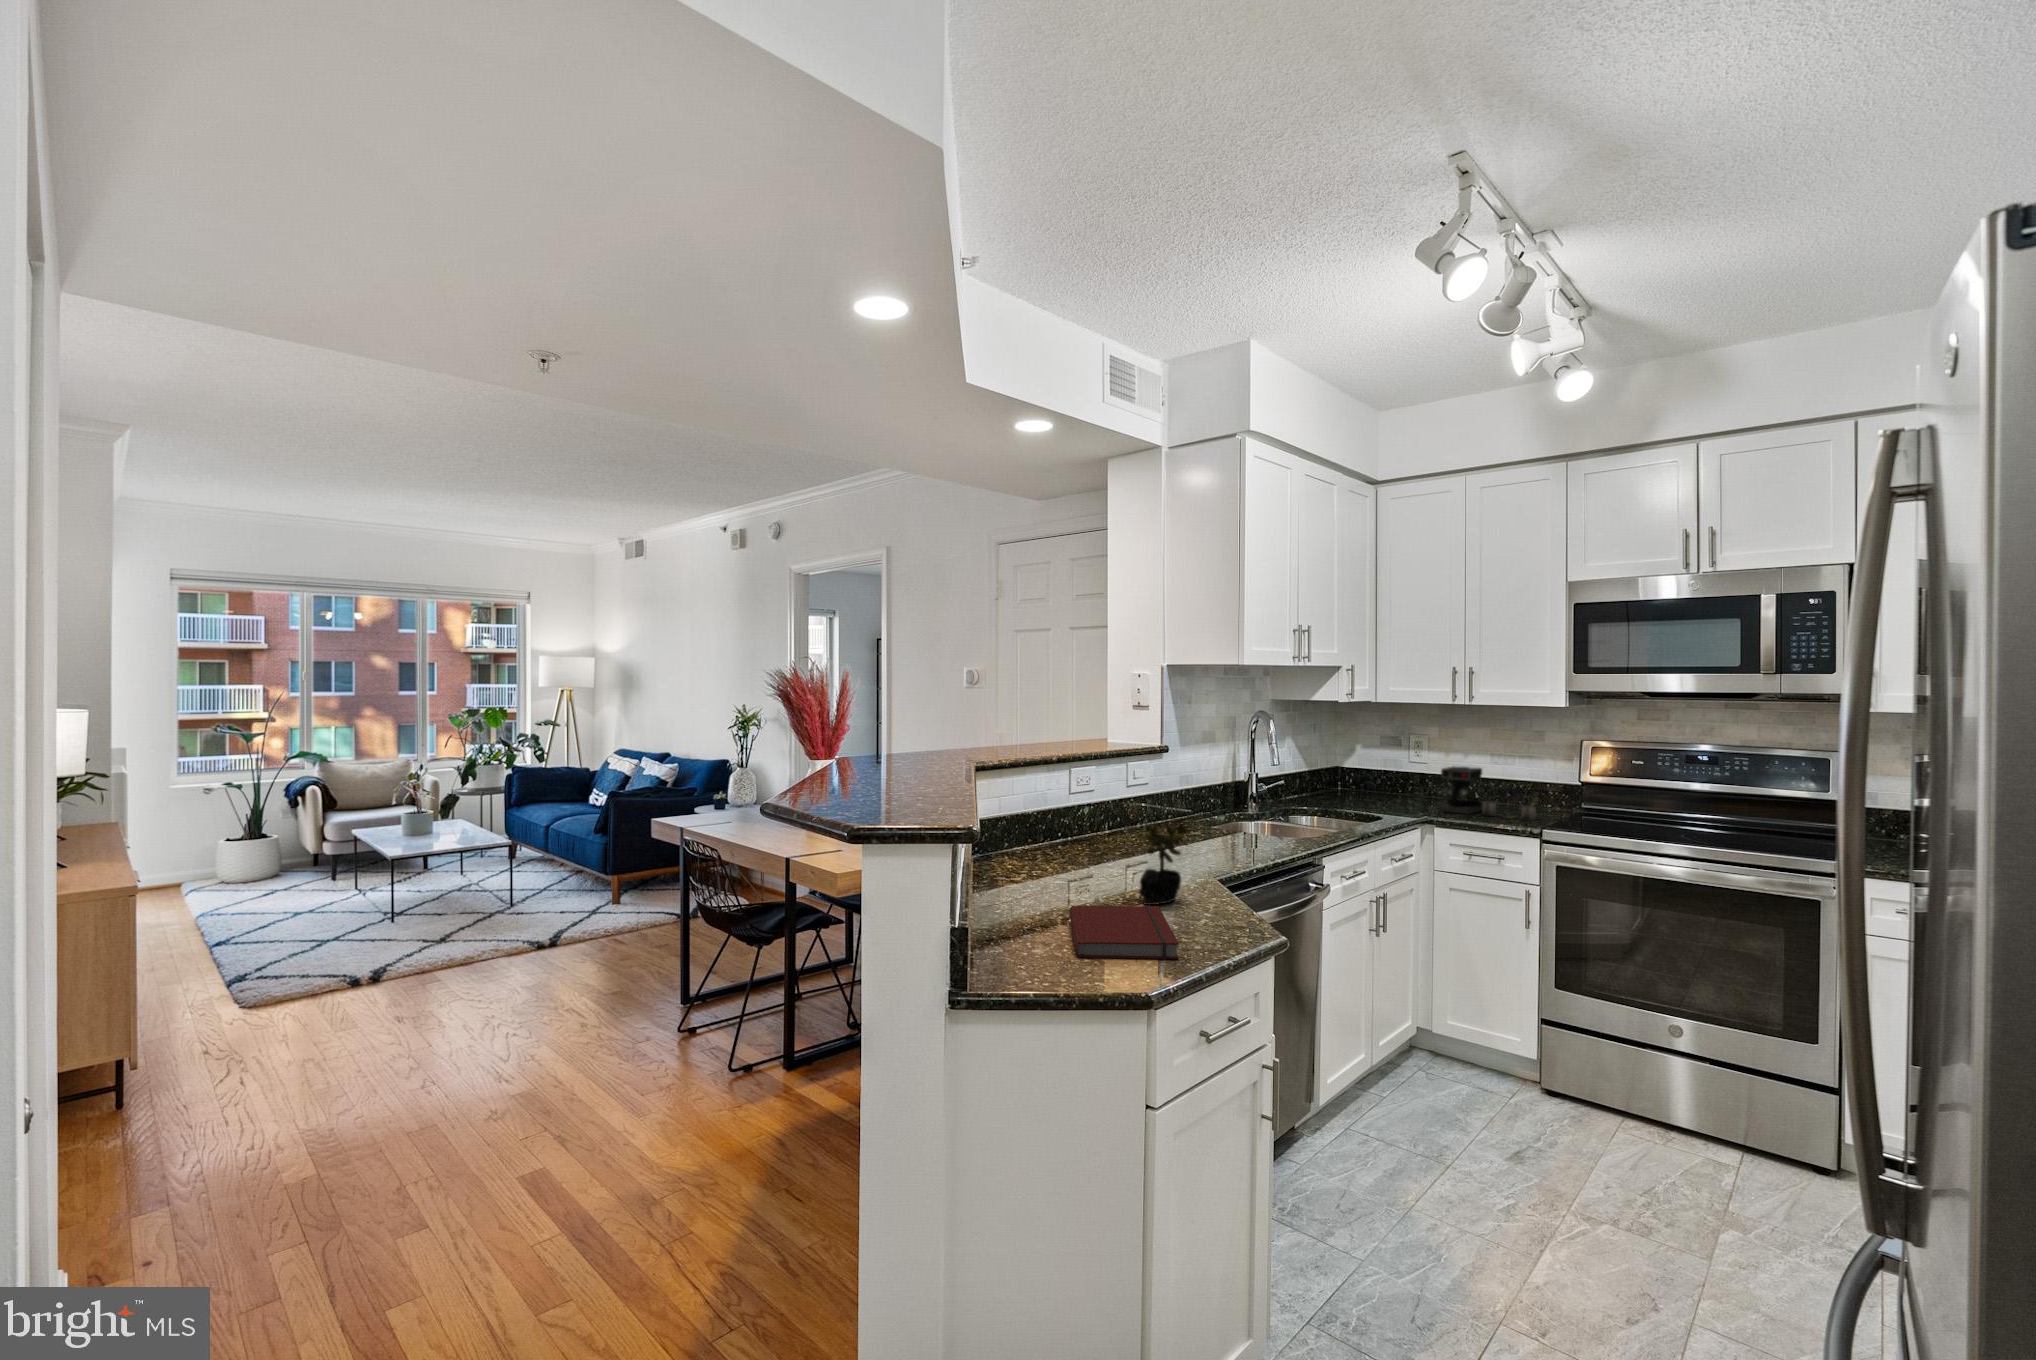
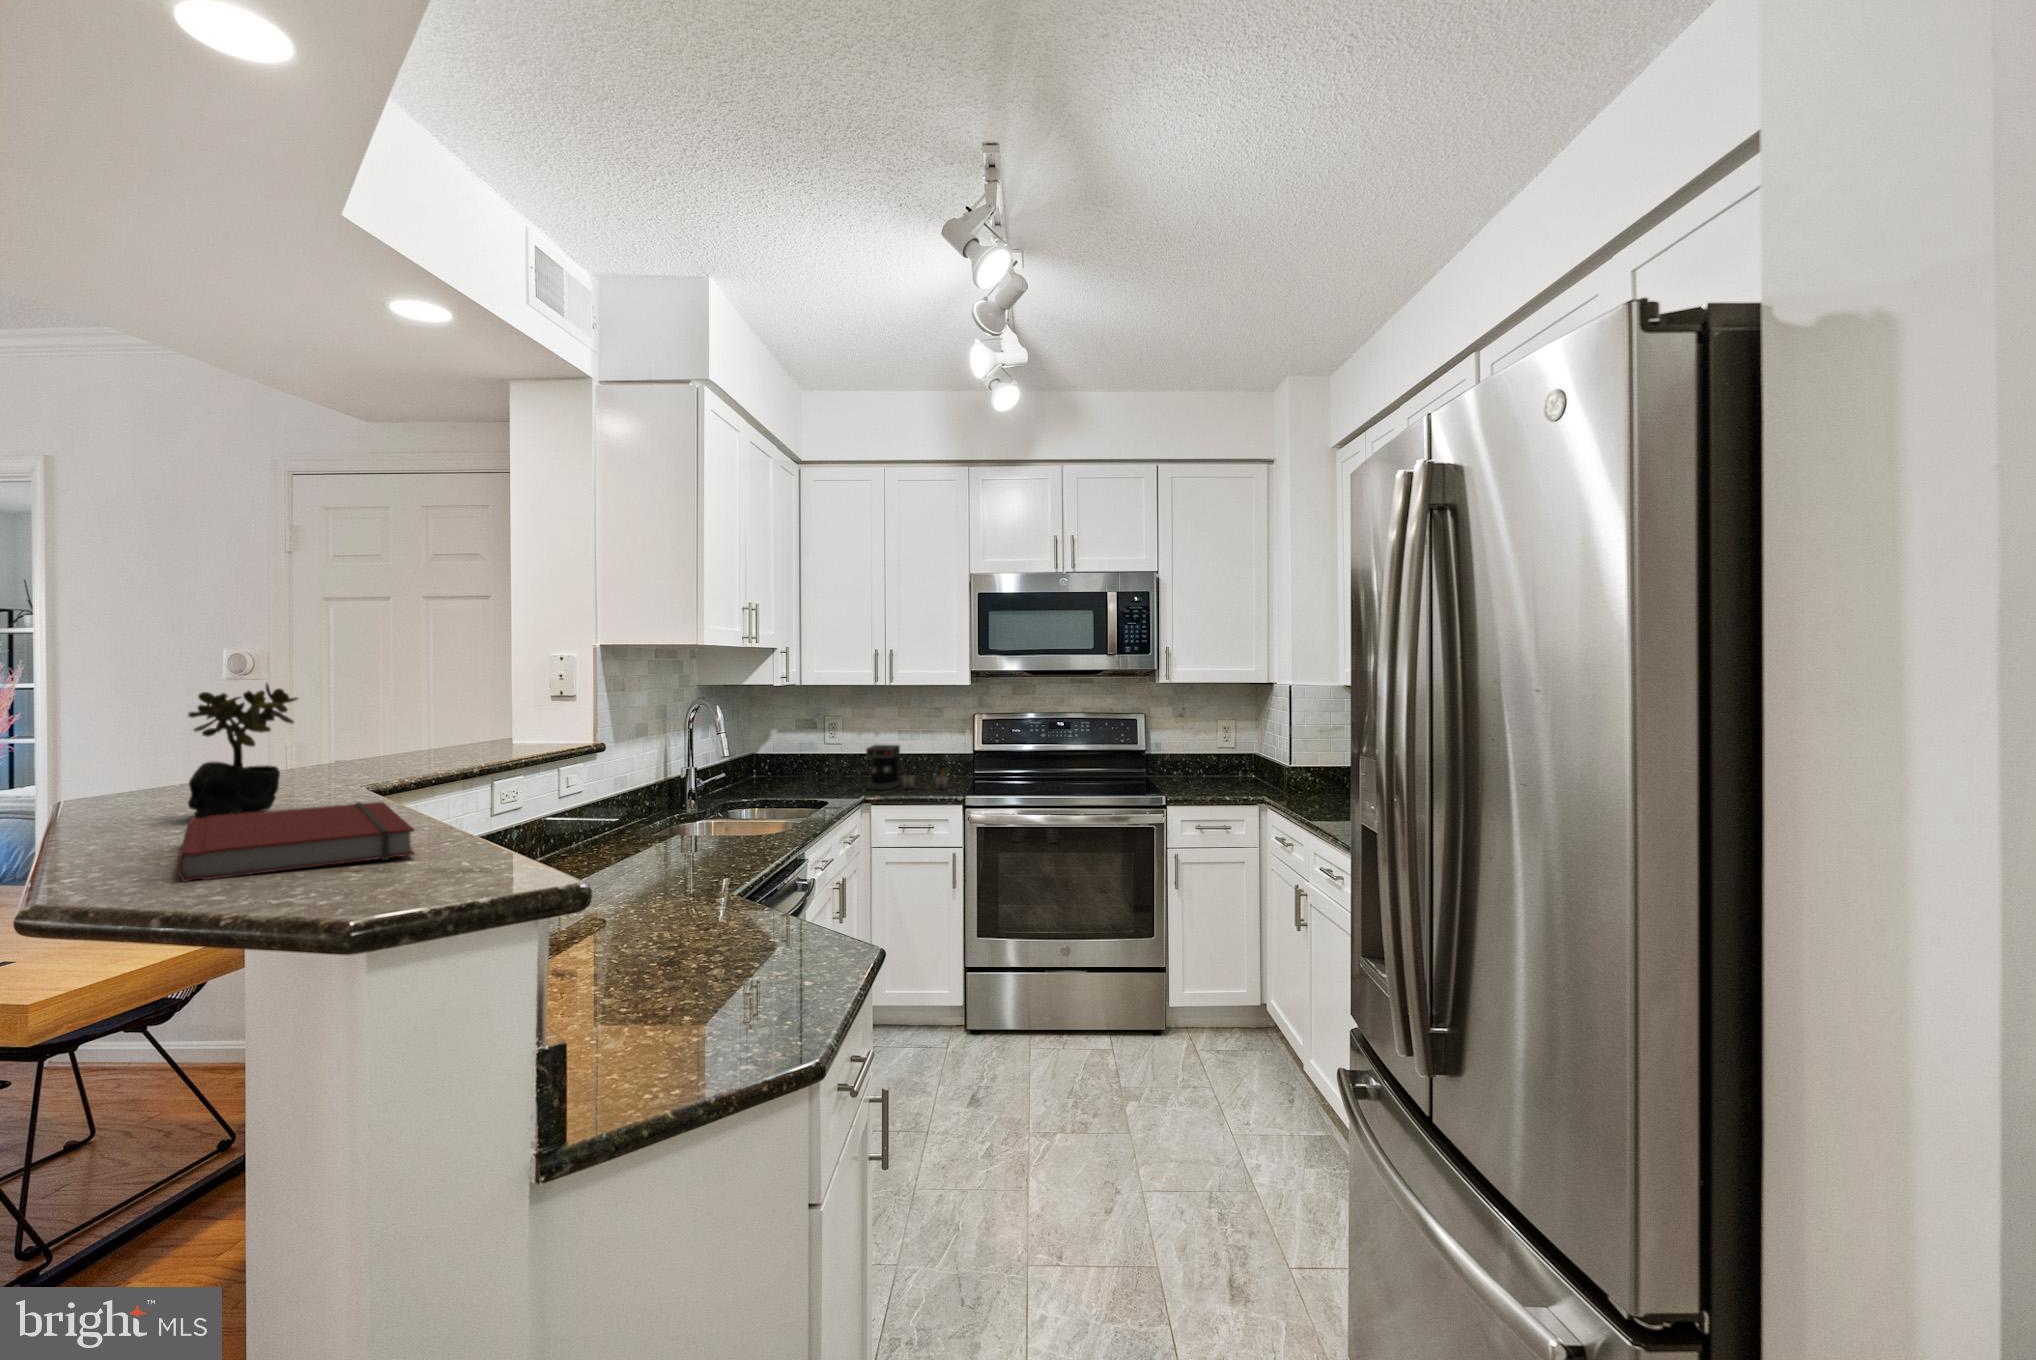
succulent plant: present [1139,820,1189,905] -> present [188,684,298,818]
book: present [1070,905,1179,960] -> present [178,802,414,881]

